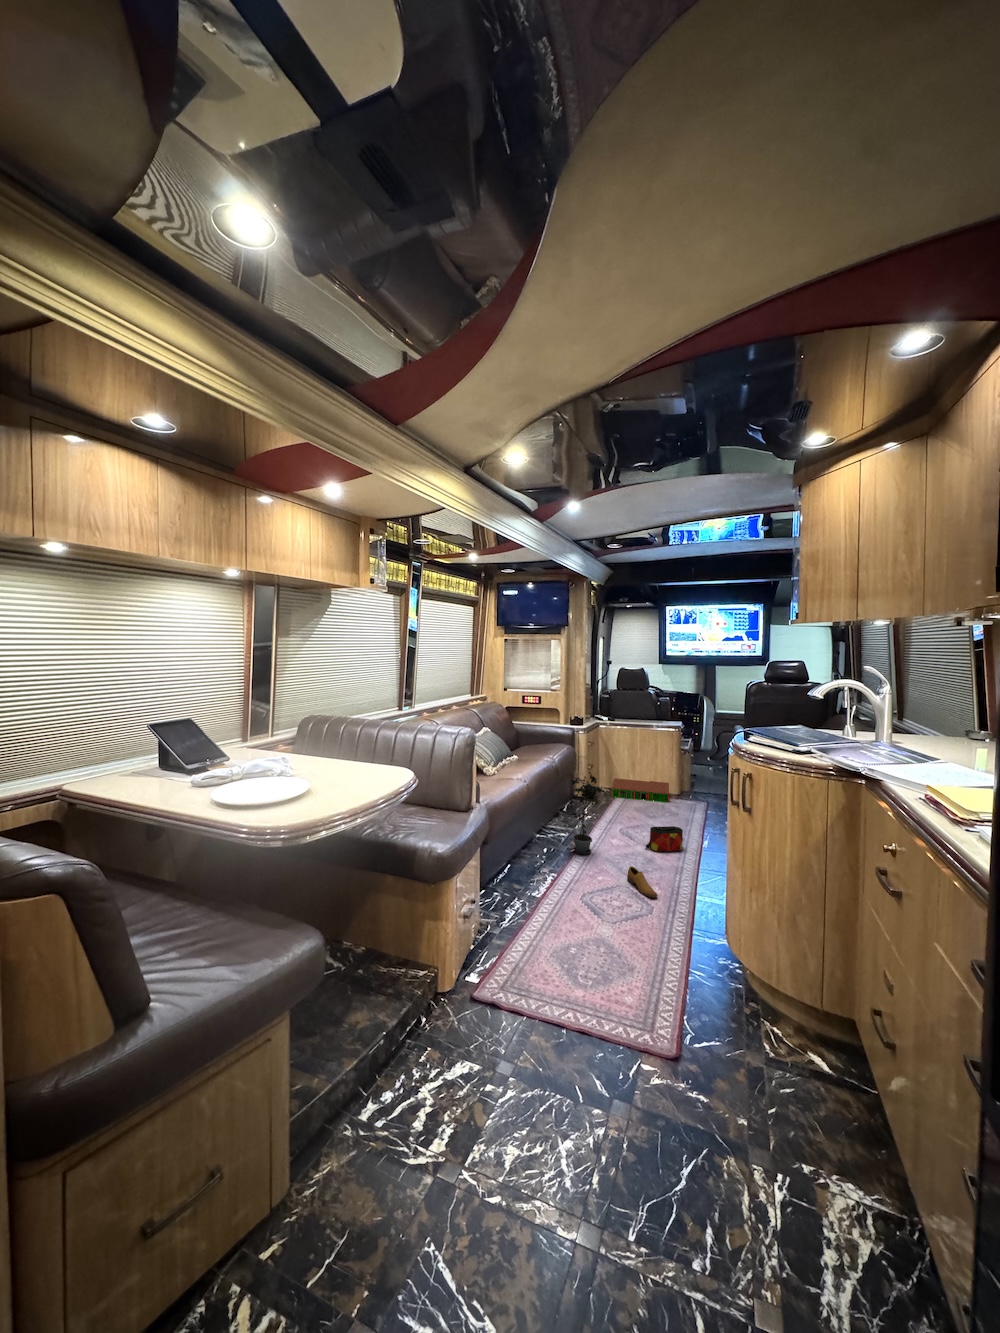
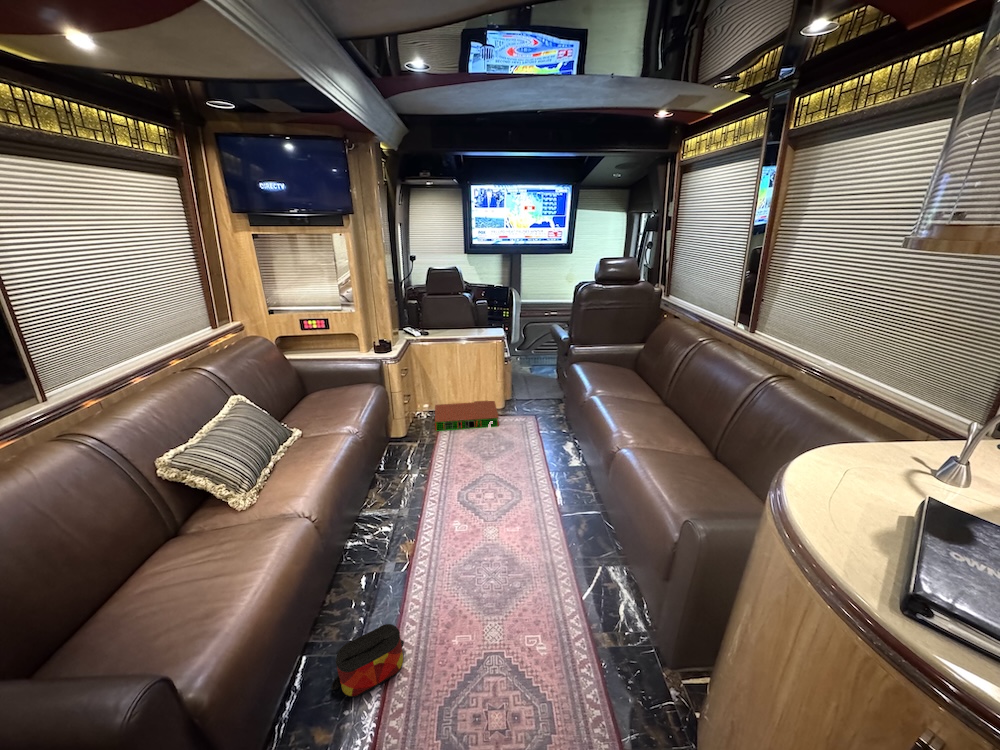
potted plant: present [568,772,607,854] -> none [388,460,448,570]
bag: present [646,826,683,852] -> present [331,624,404,697]
shoe: present [627,866,657,897] -> none [490,594,539,650]

